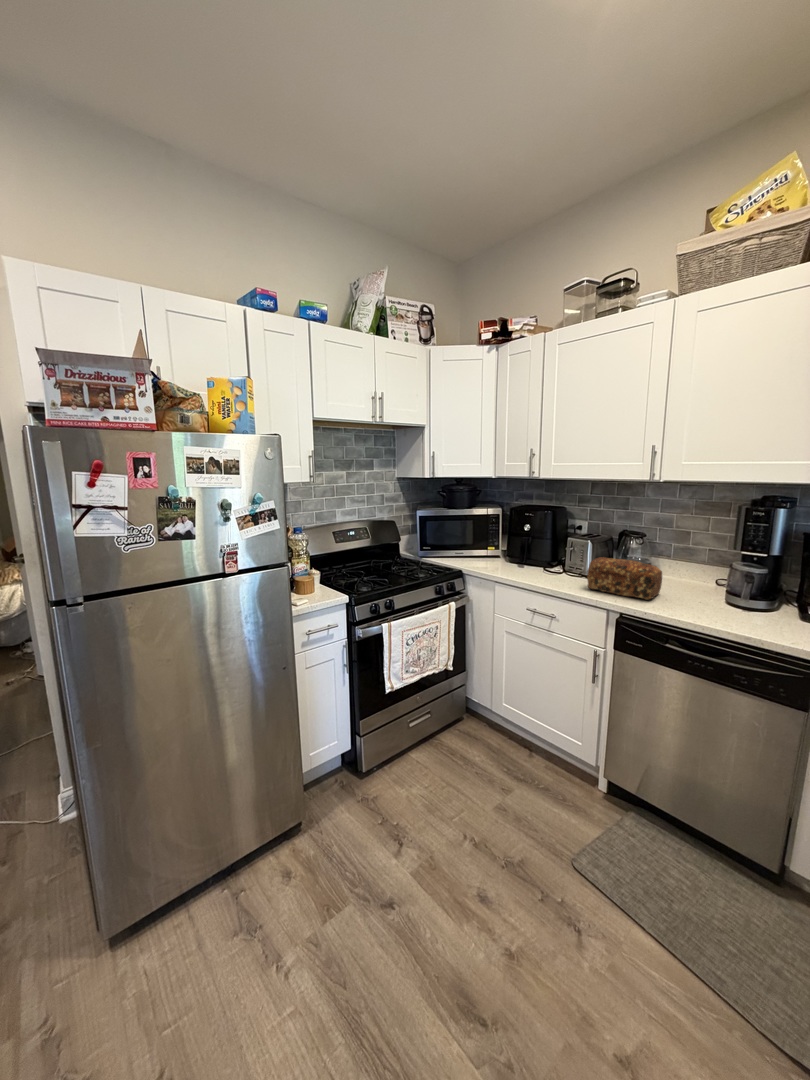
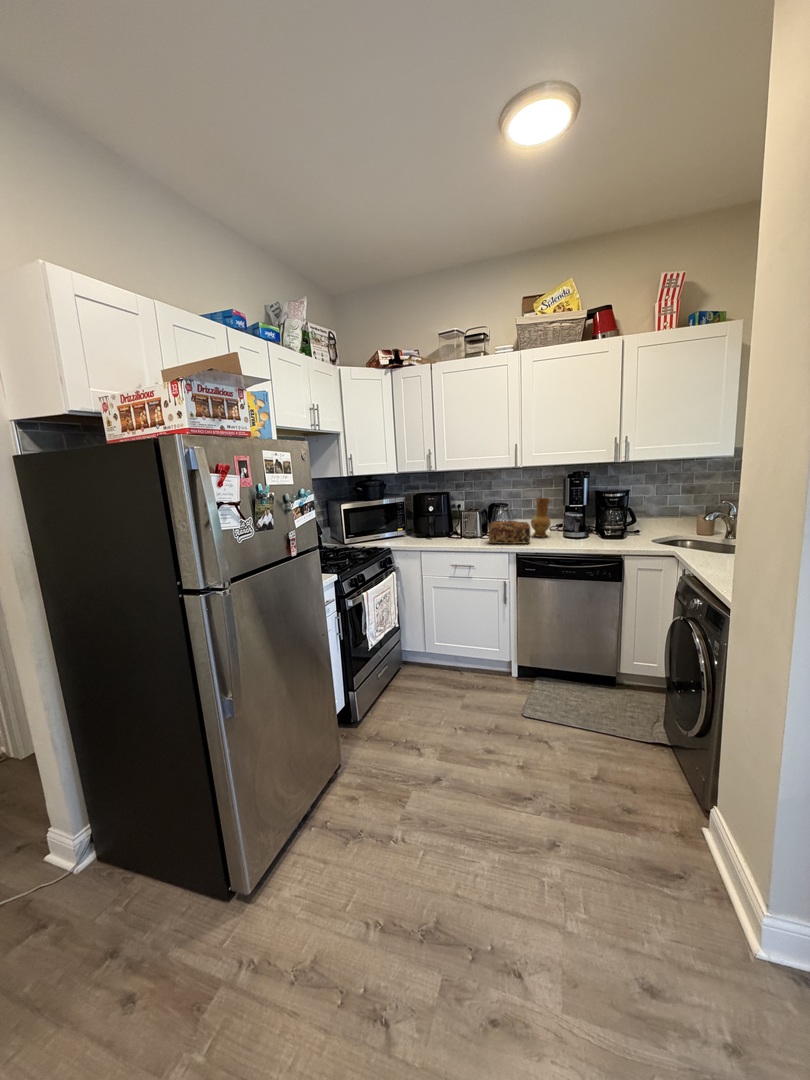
ceramic jug: none [673,529,711,594] -> present [531,498,551,537]

